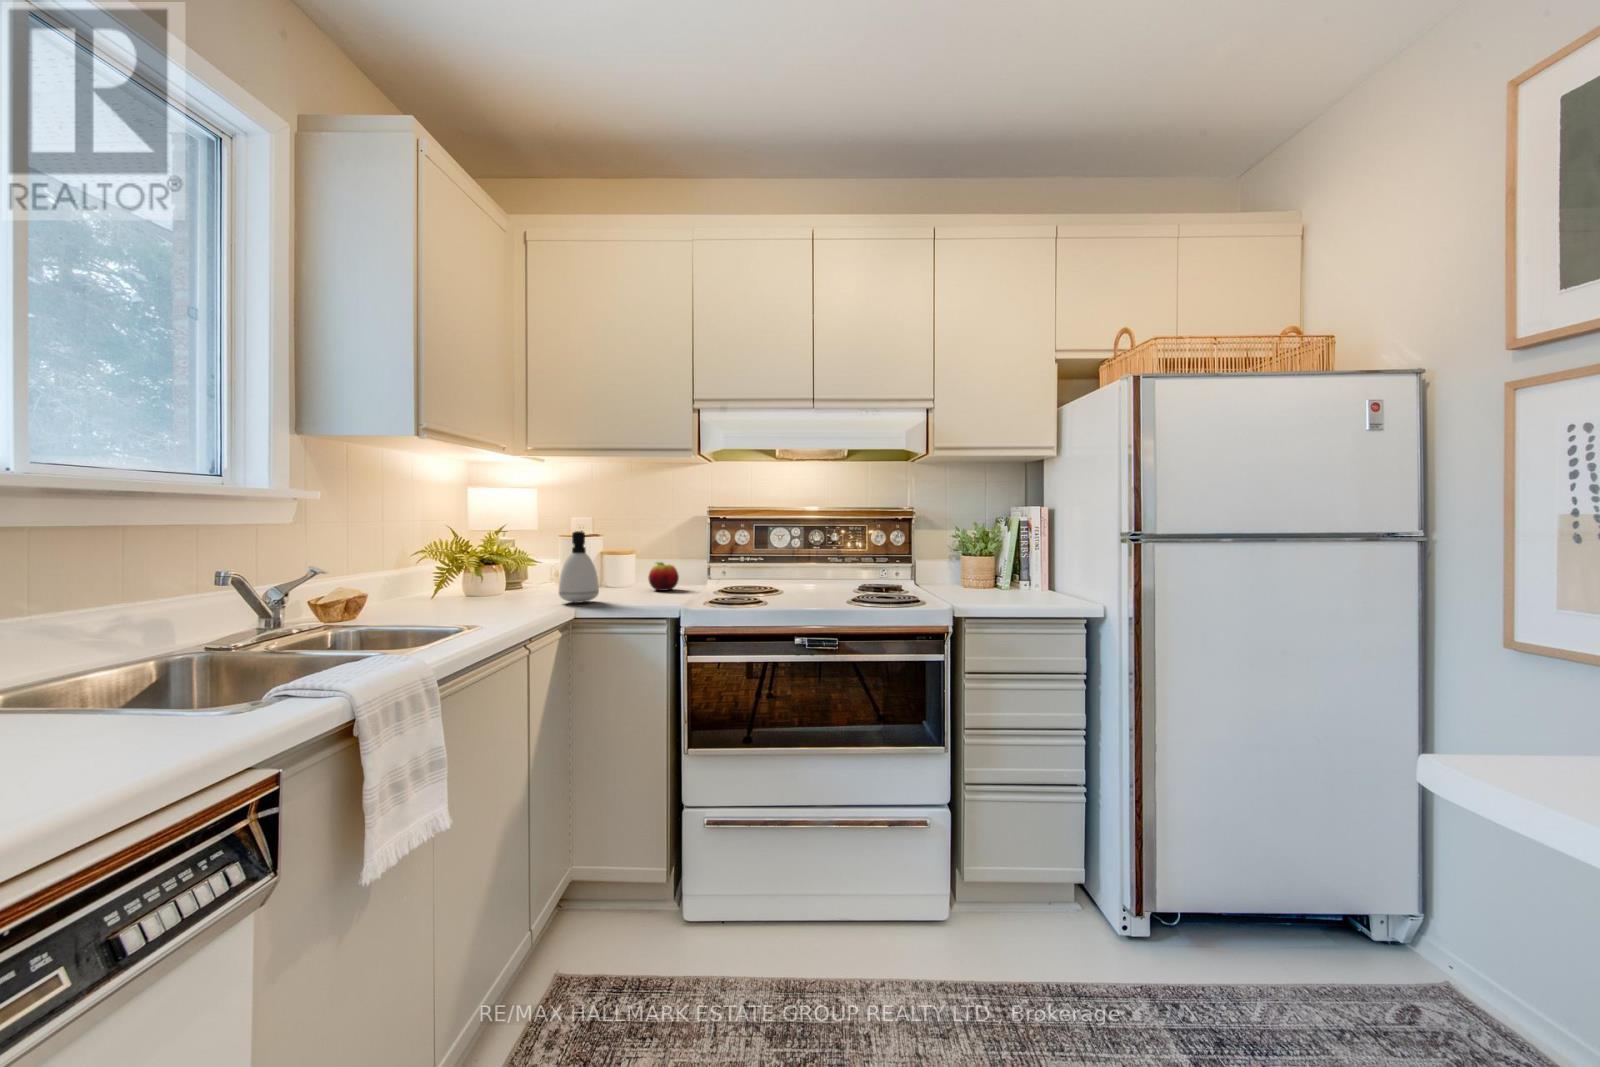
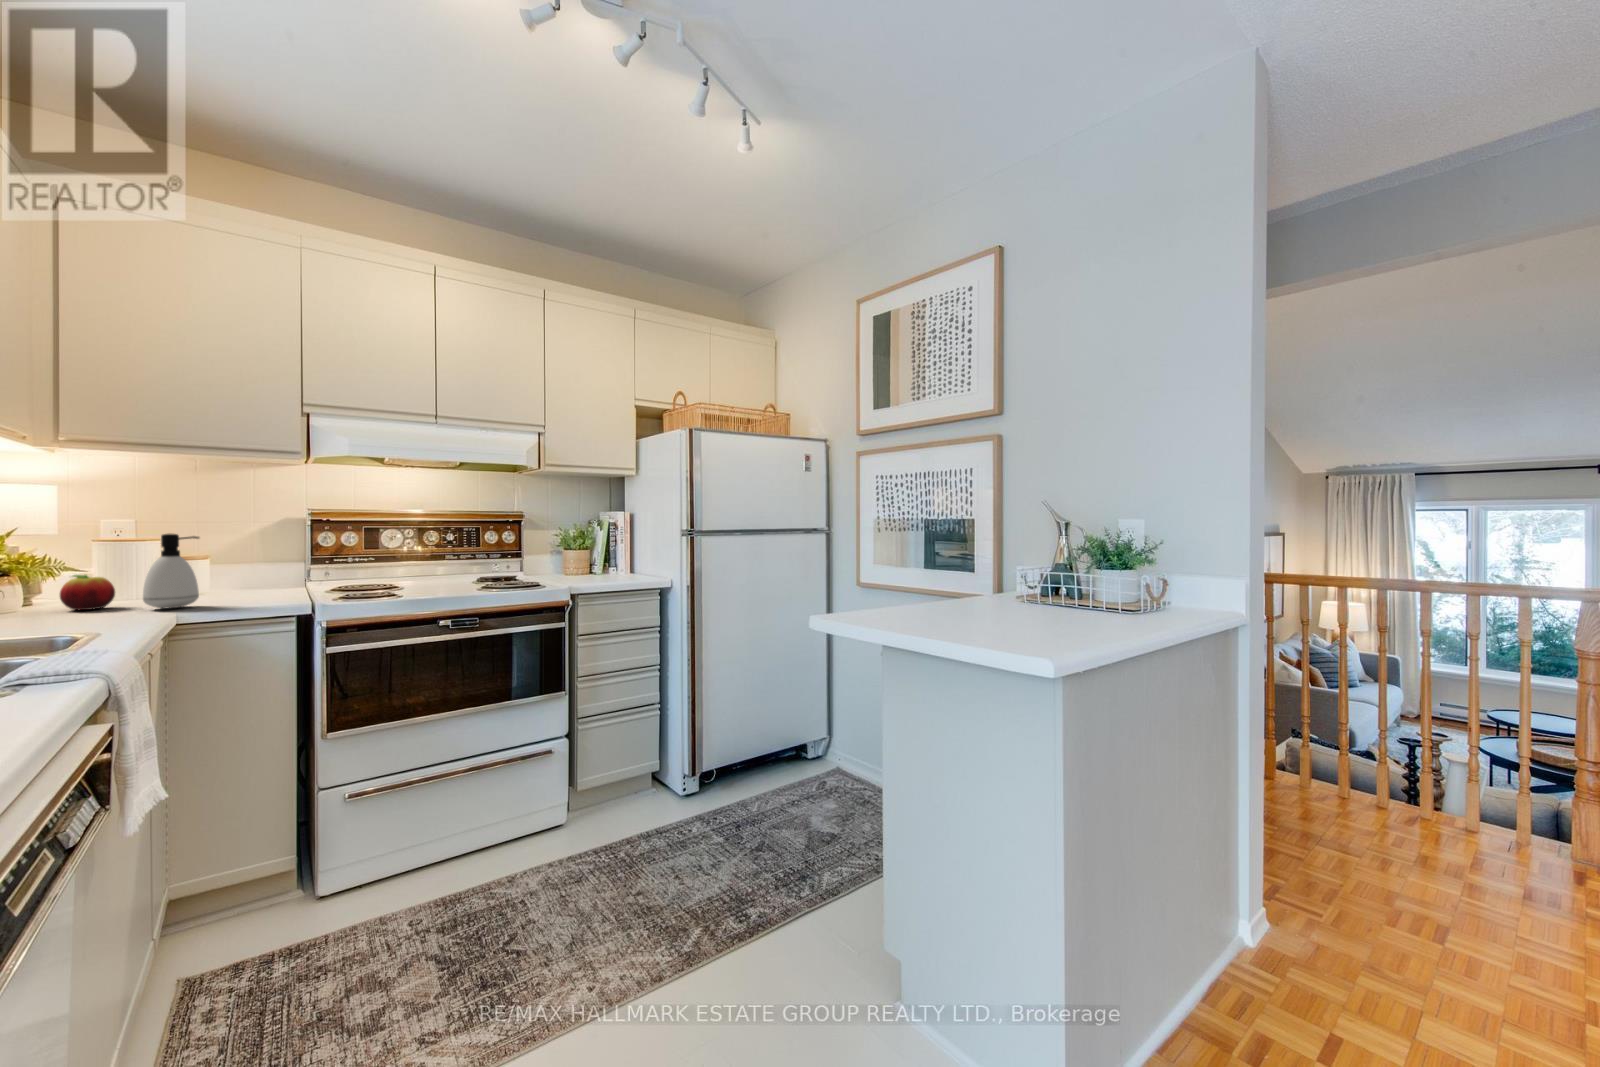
fruit: present [648,562,679,591] -> present [60,575,115,610]

